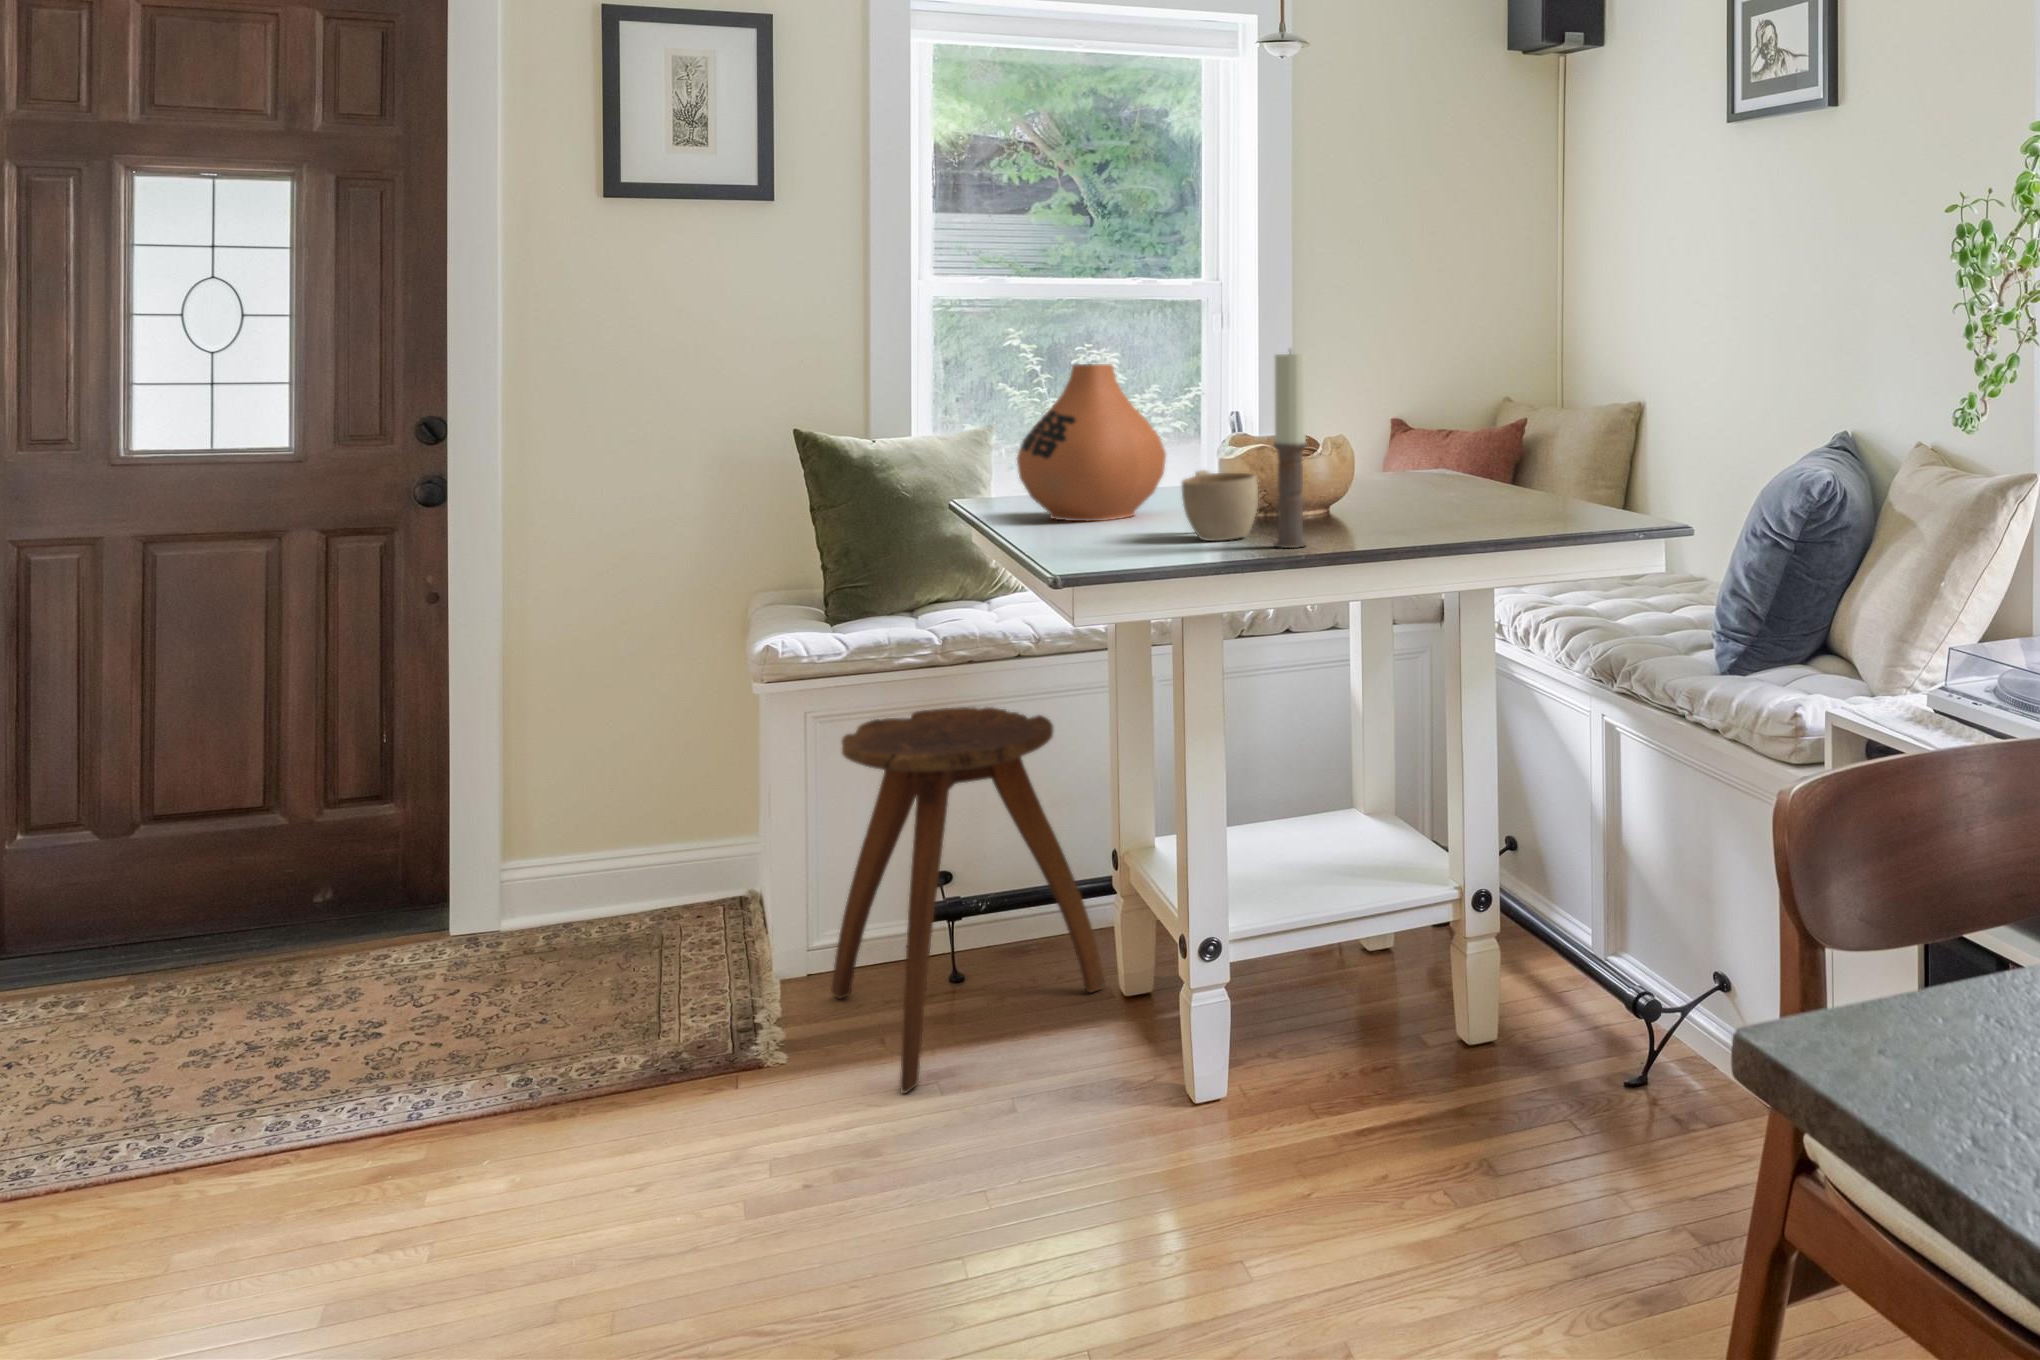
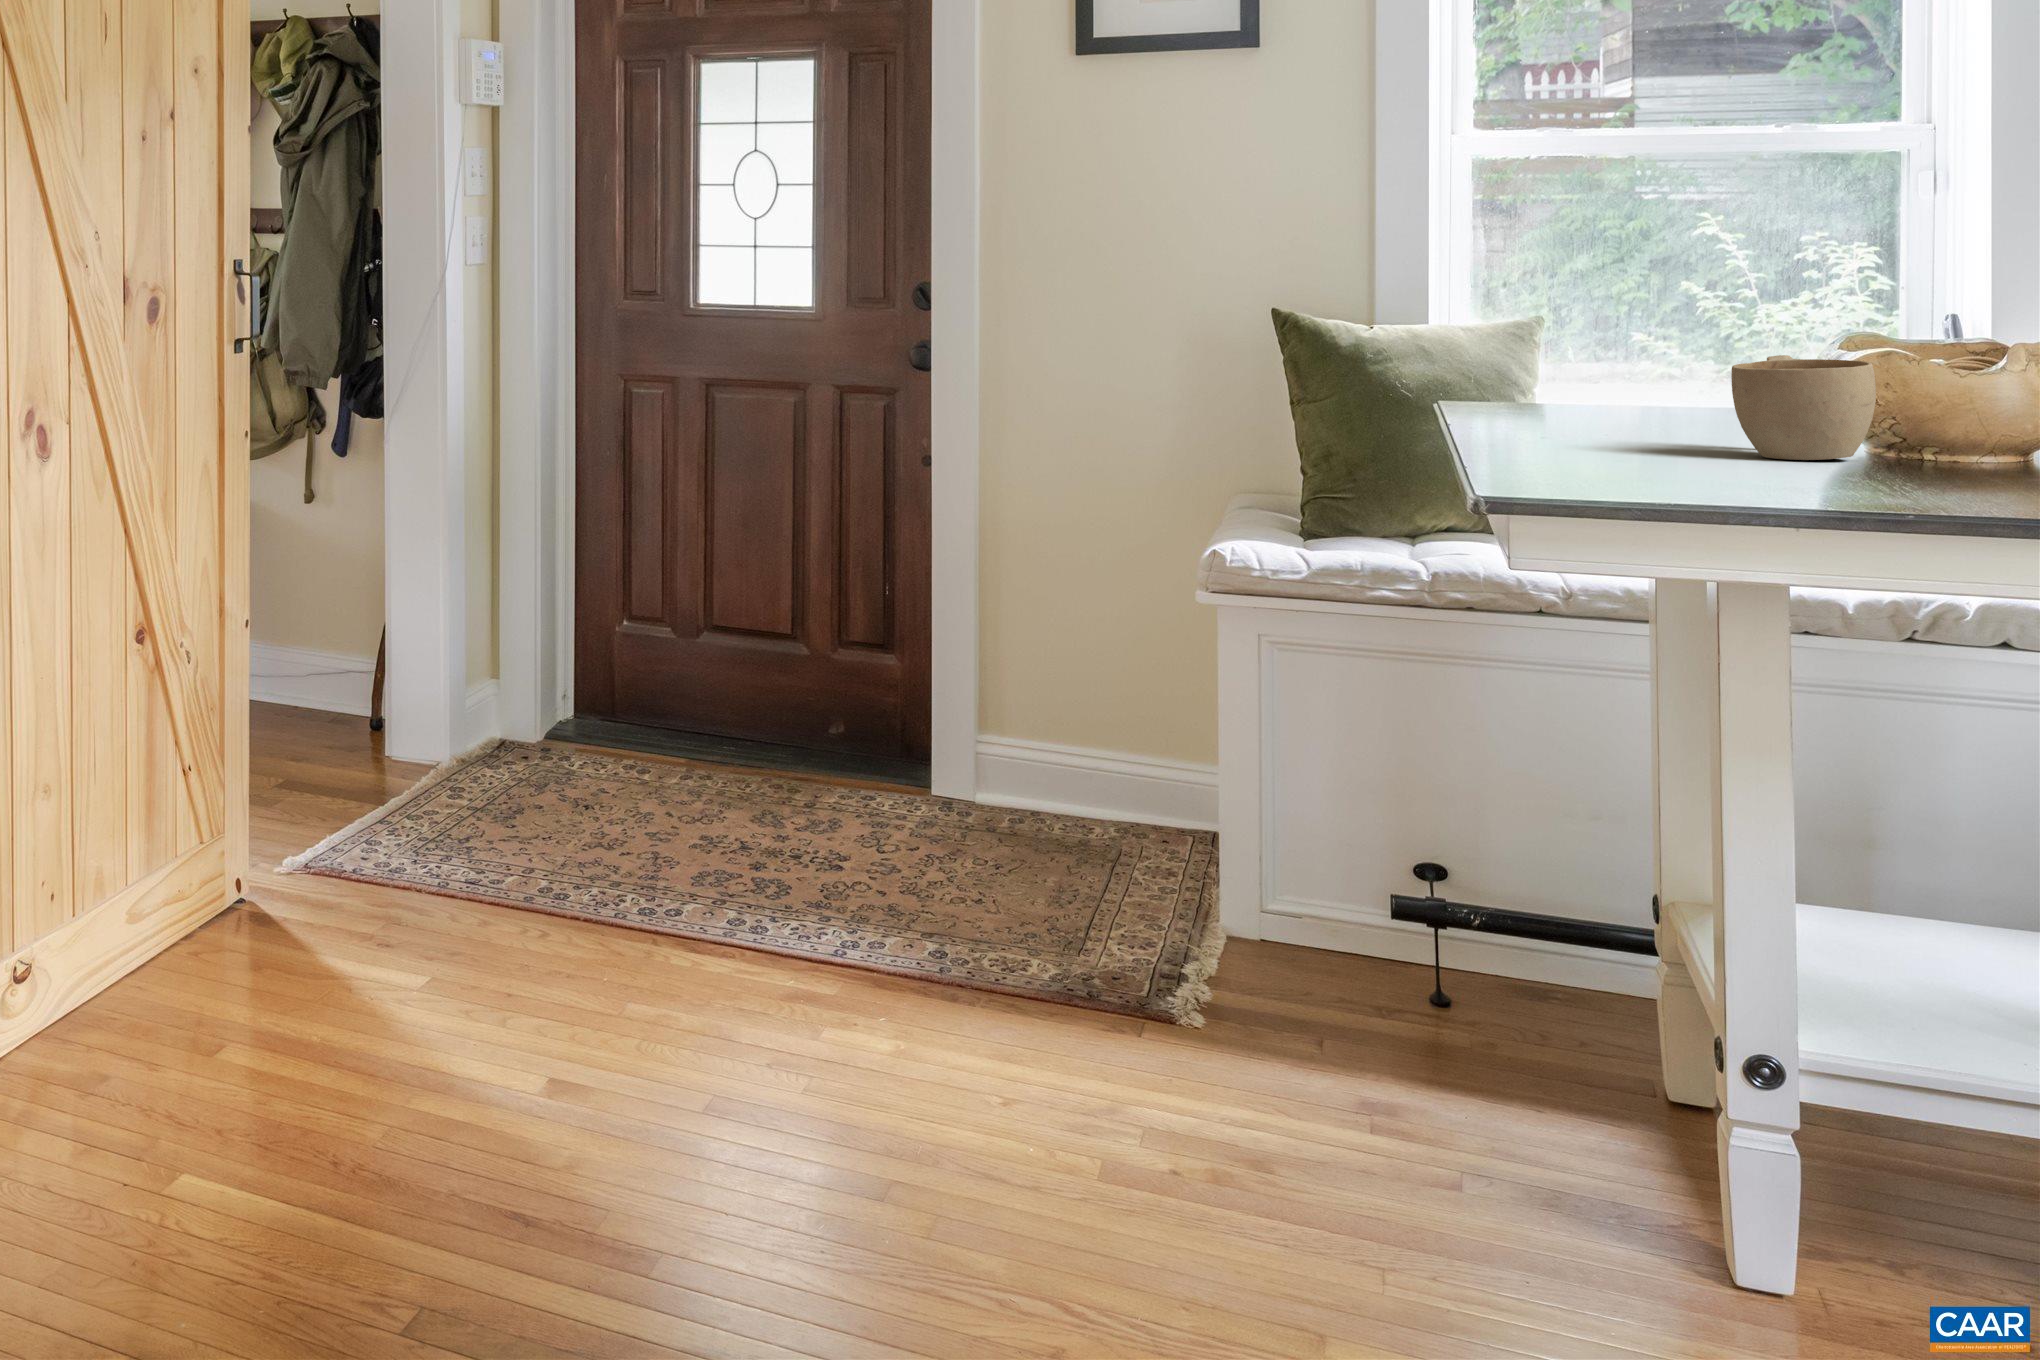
candle: present [1274,353,1307,548] -> none [1886,151,1964,478]
vase: present [1017,364,1166,521] -> none [1508,210,1749,428]
stool: present [831,707,1104,1093] -> none [1272,653,1637,1114]

